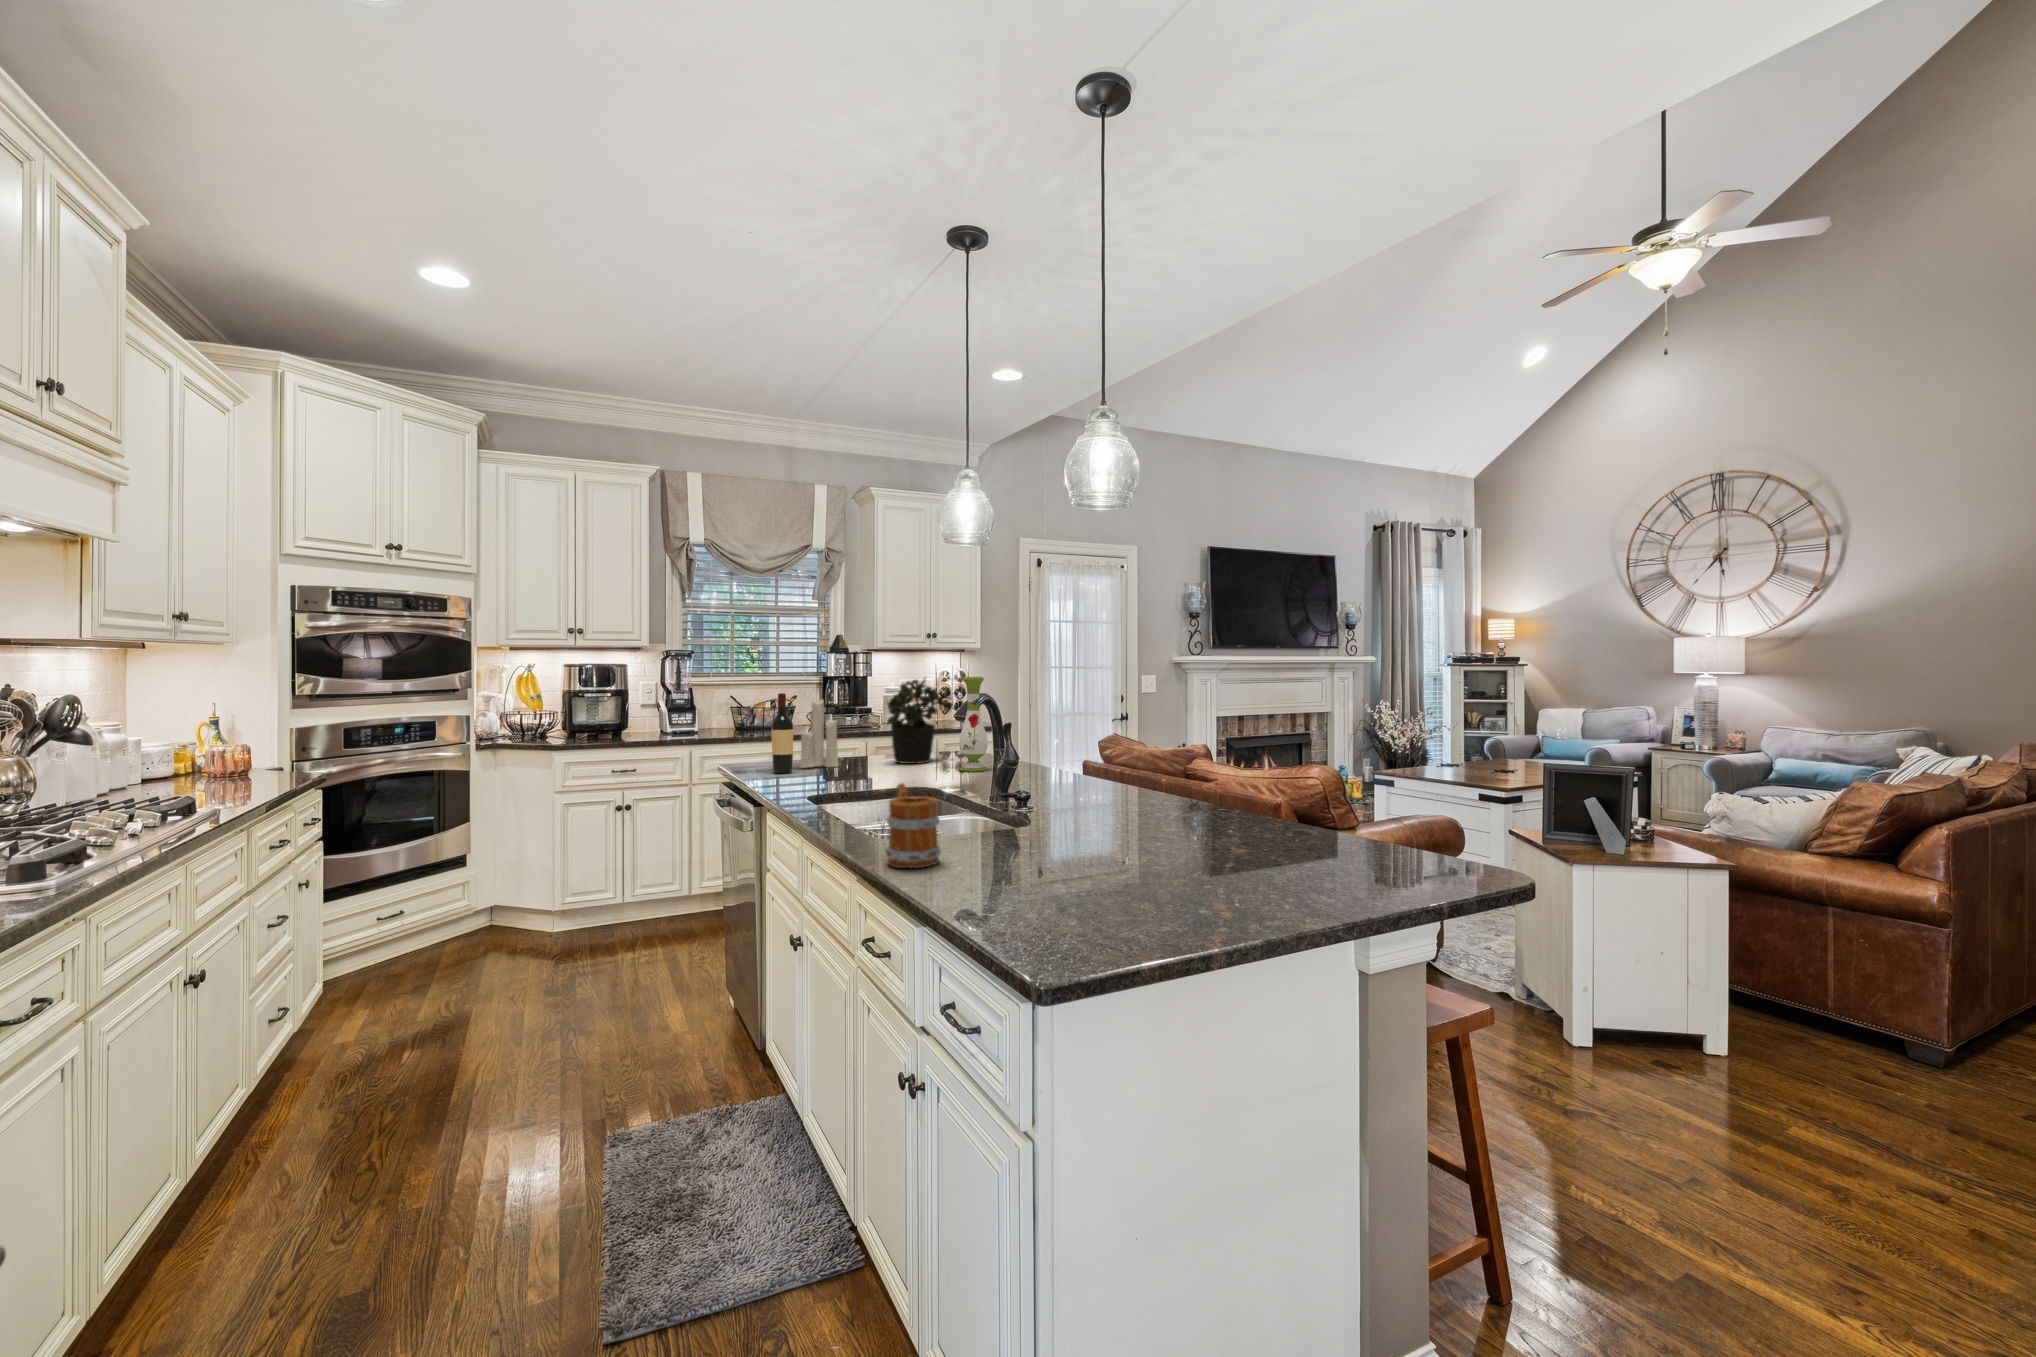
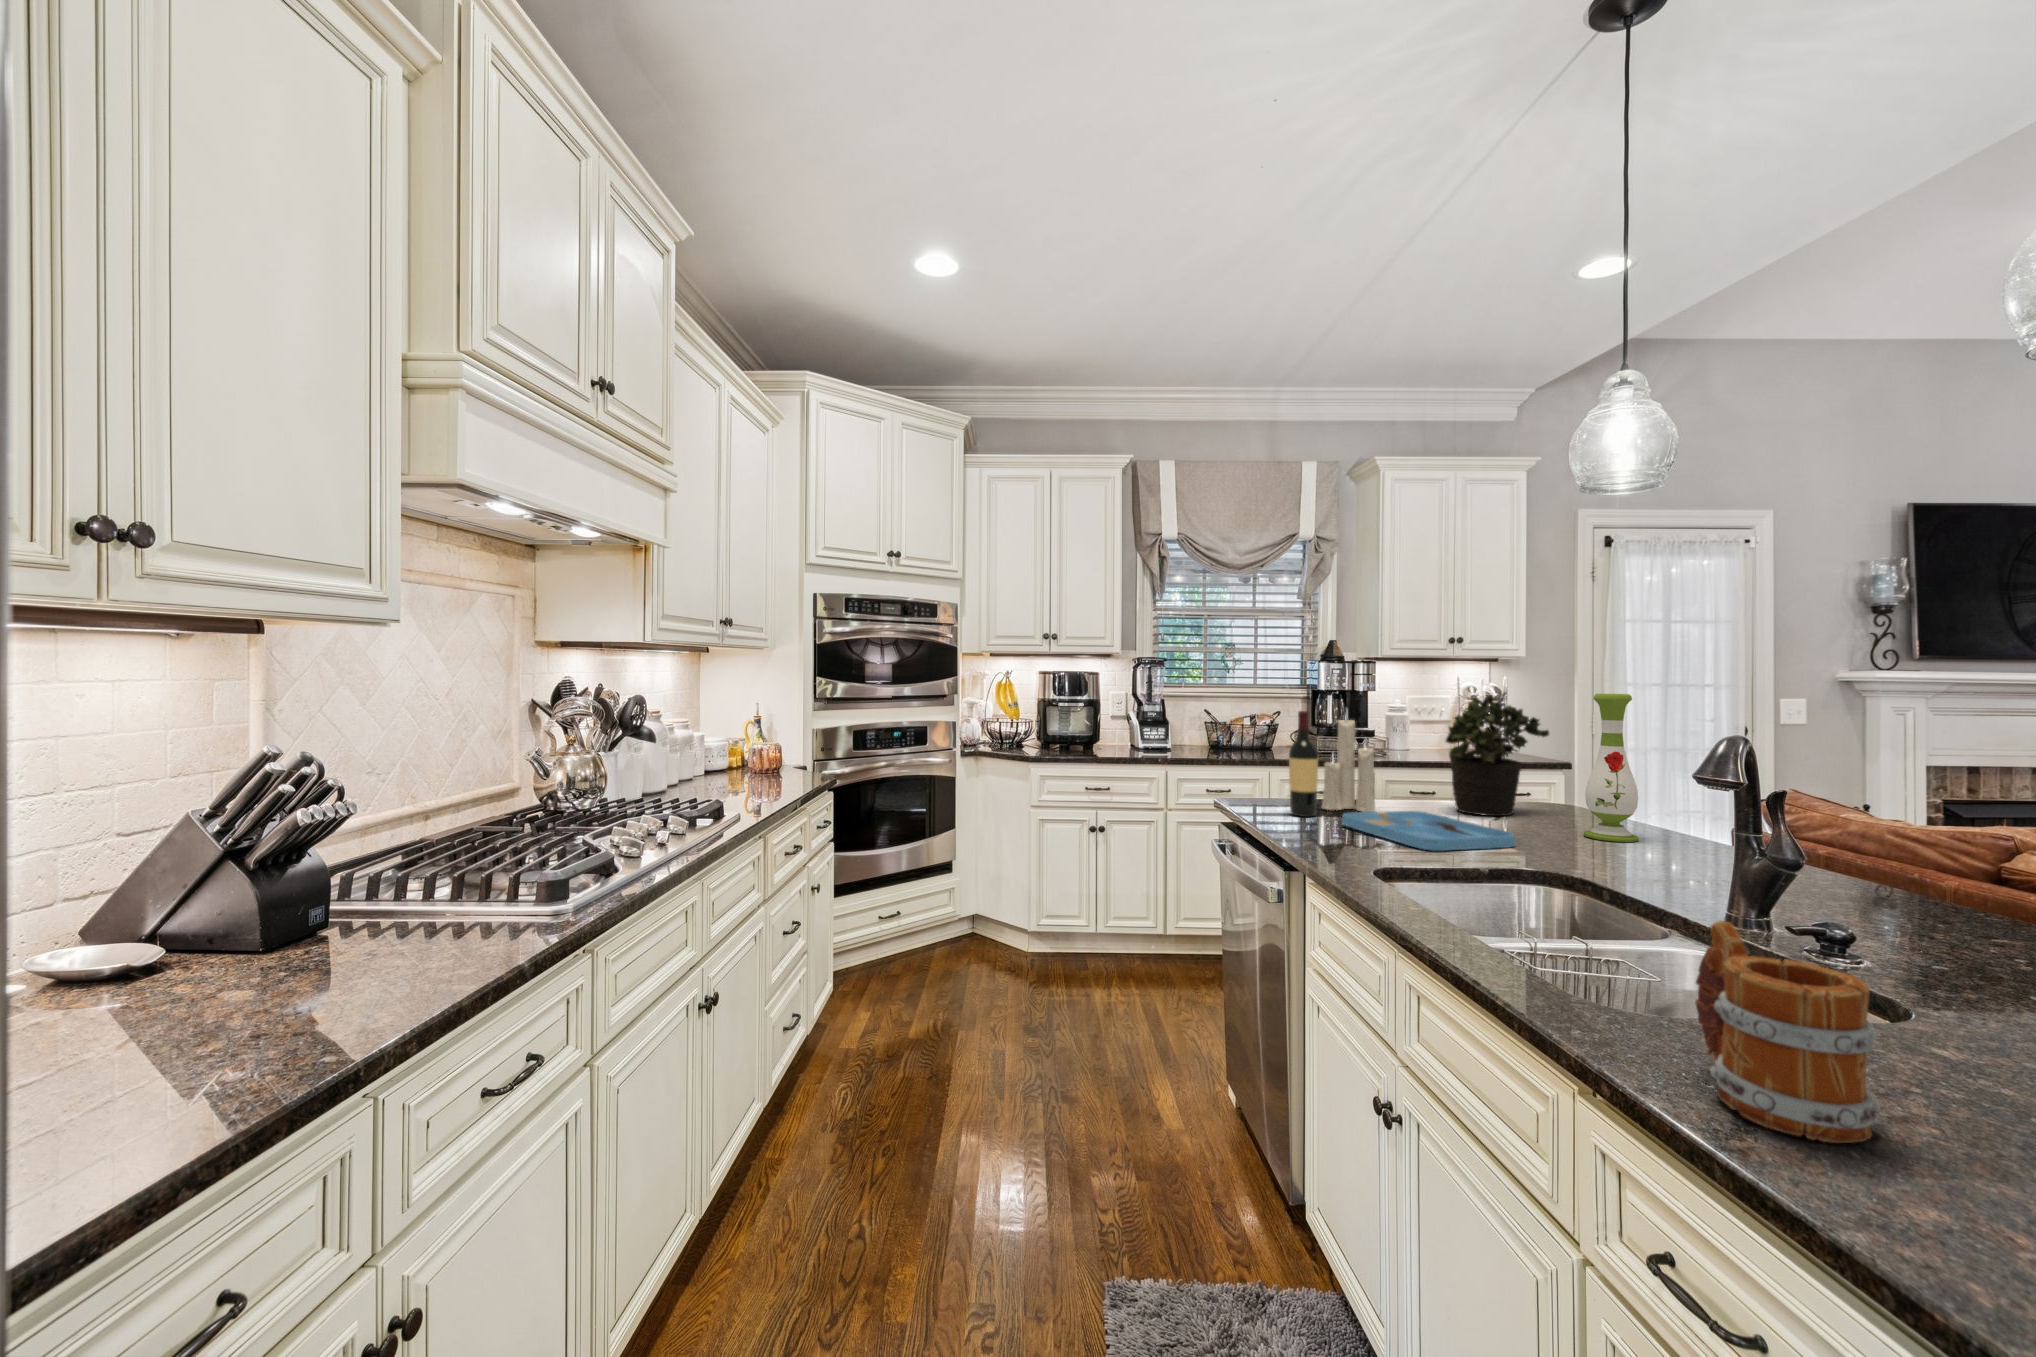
tray: none [806,763,911,785] -> present [1342,811,1515,851]

